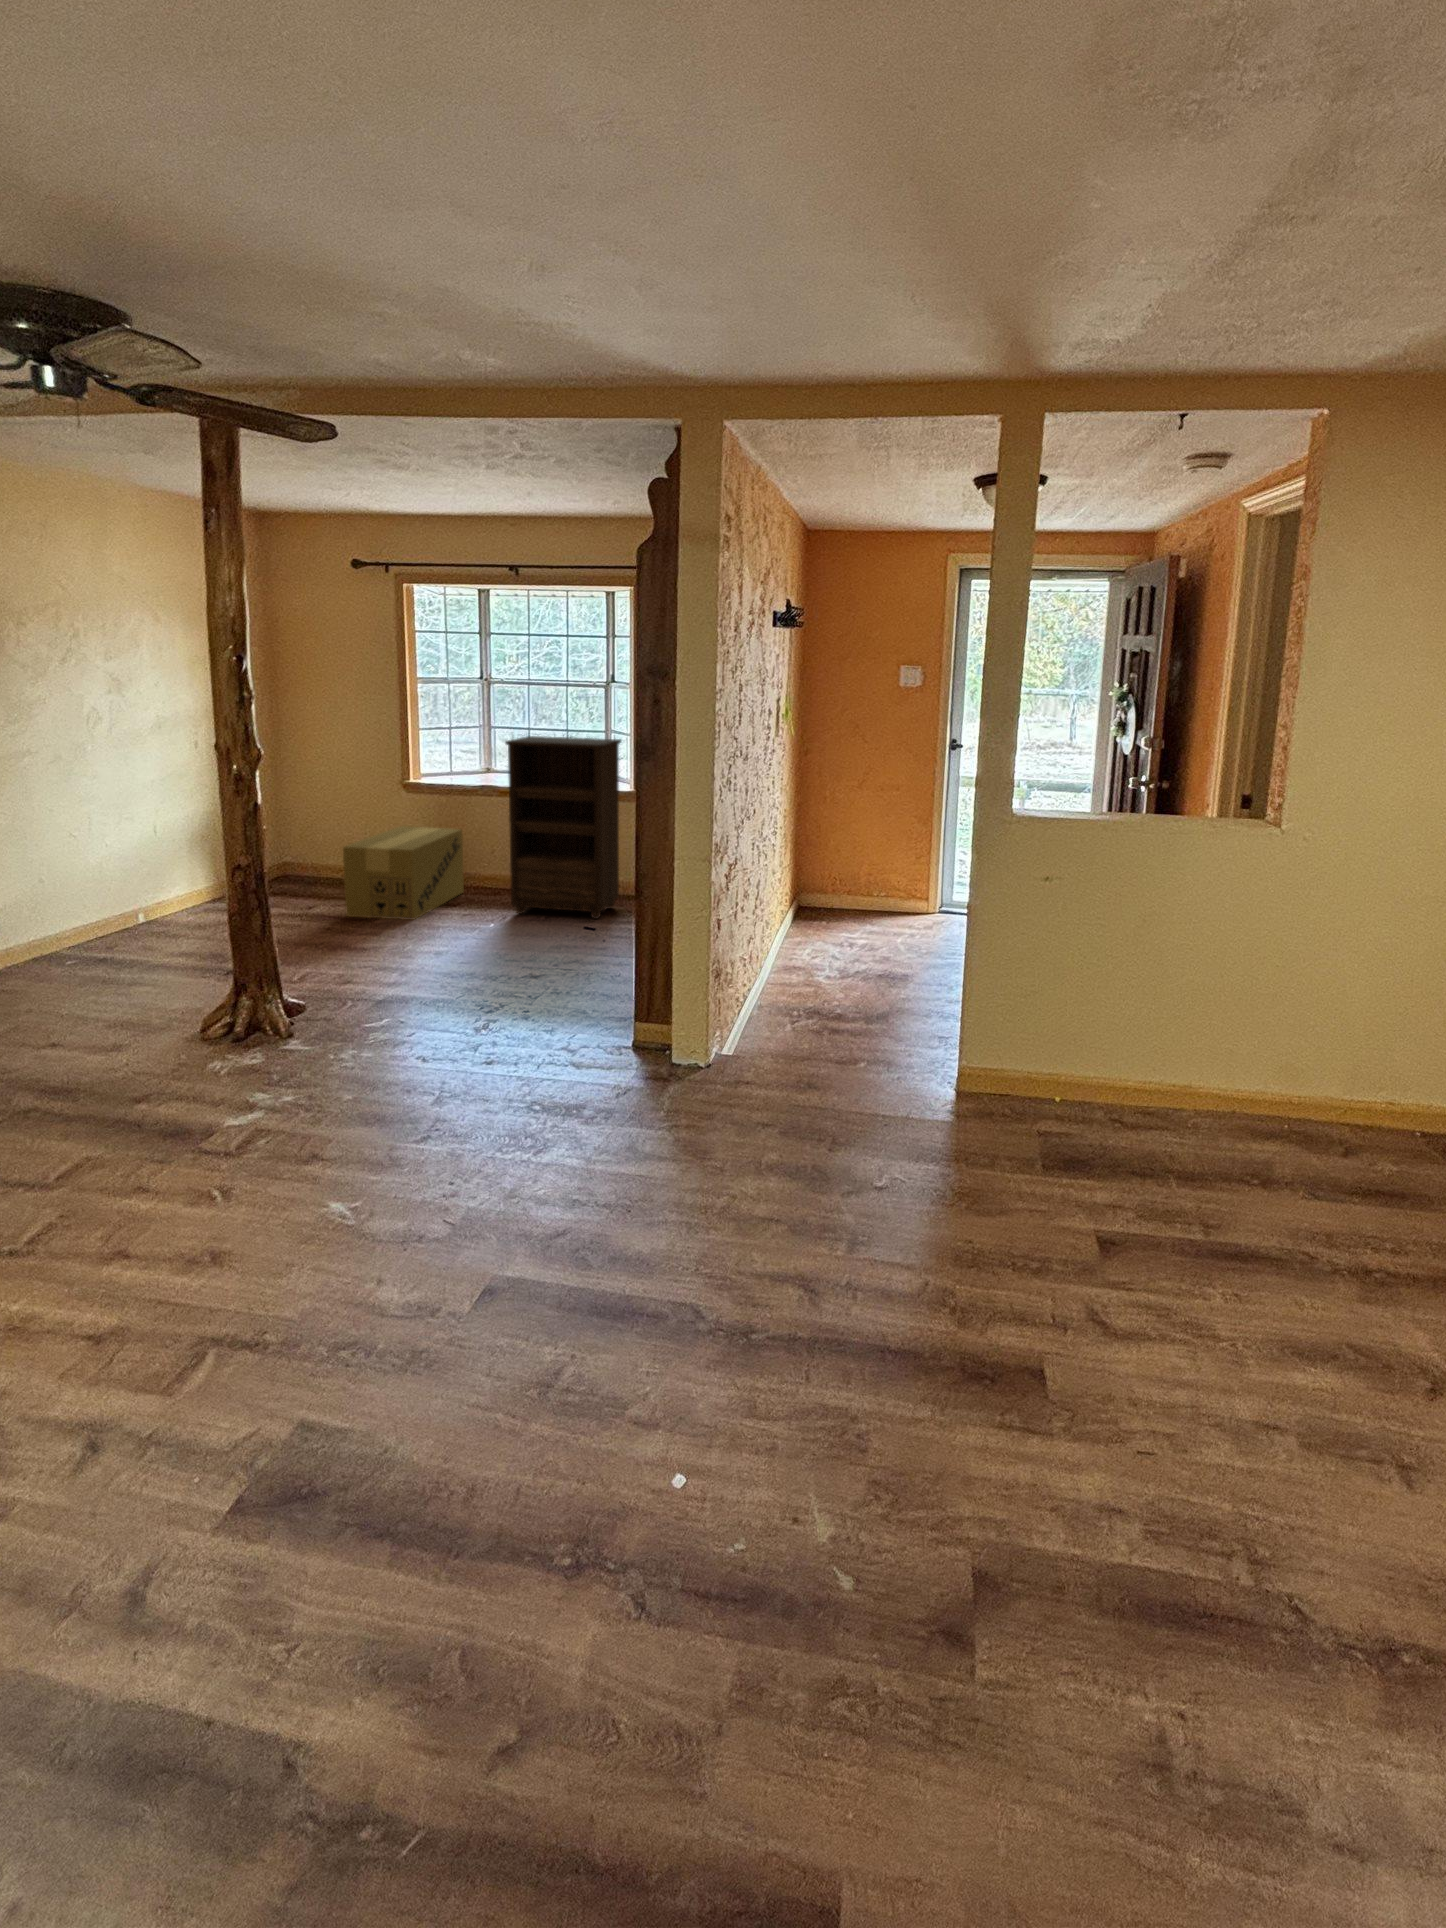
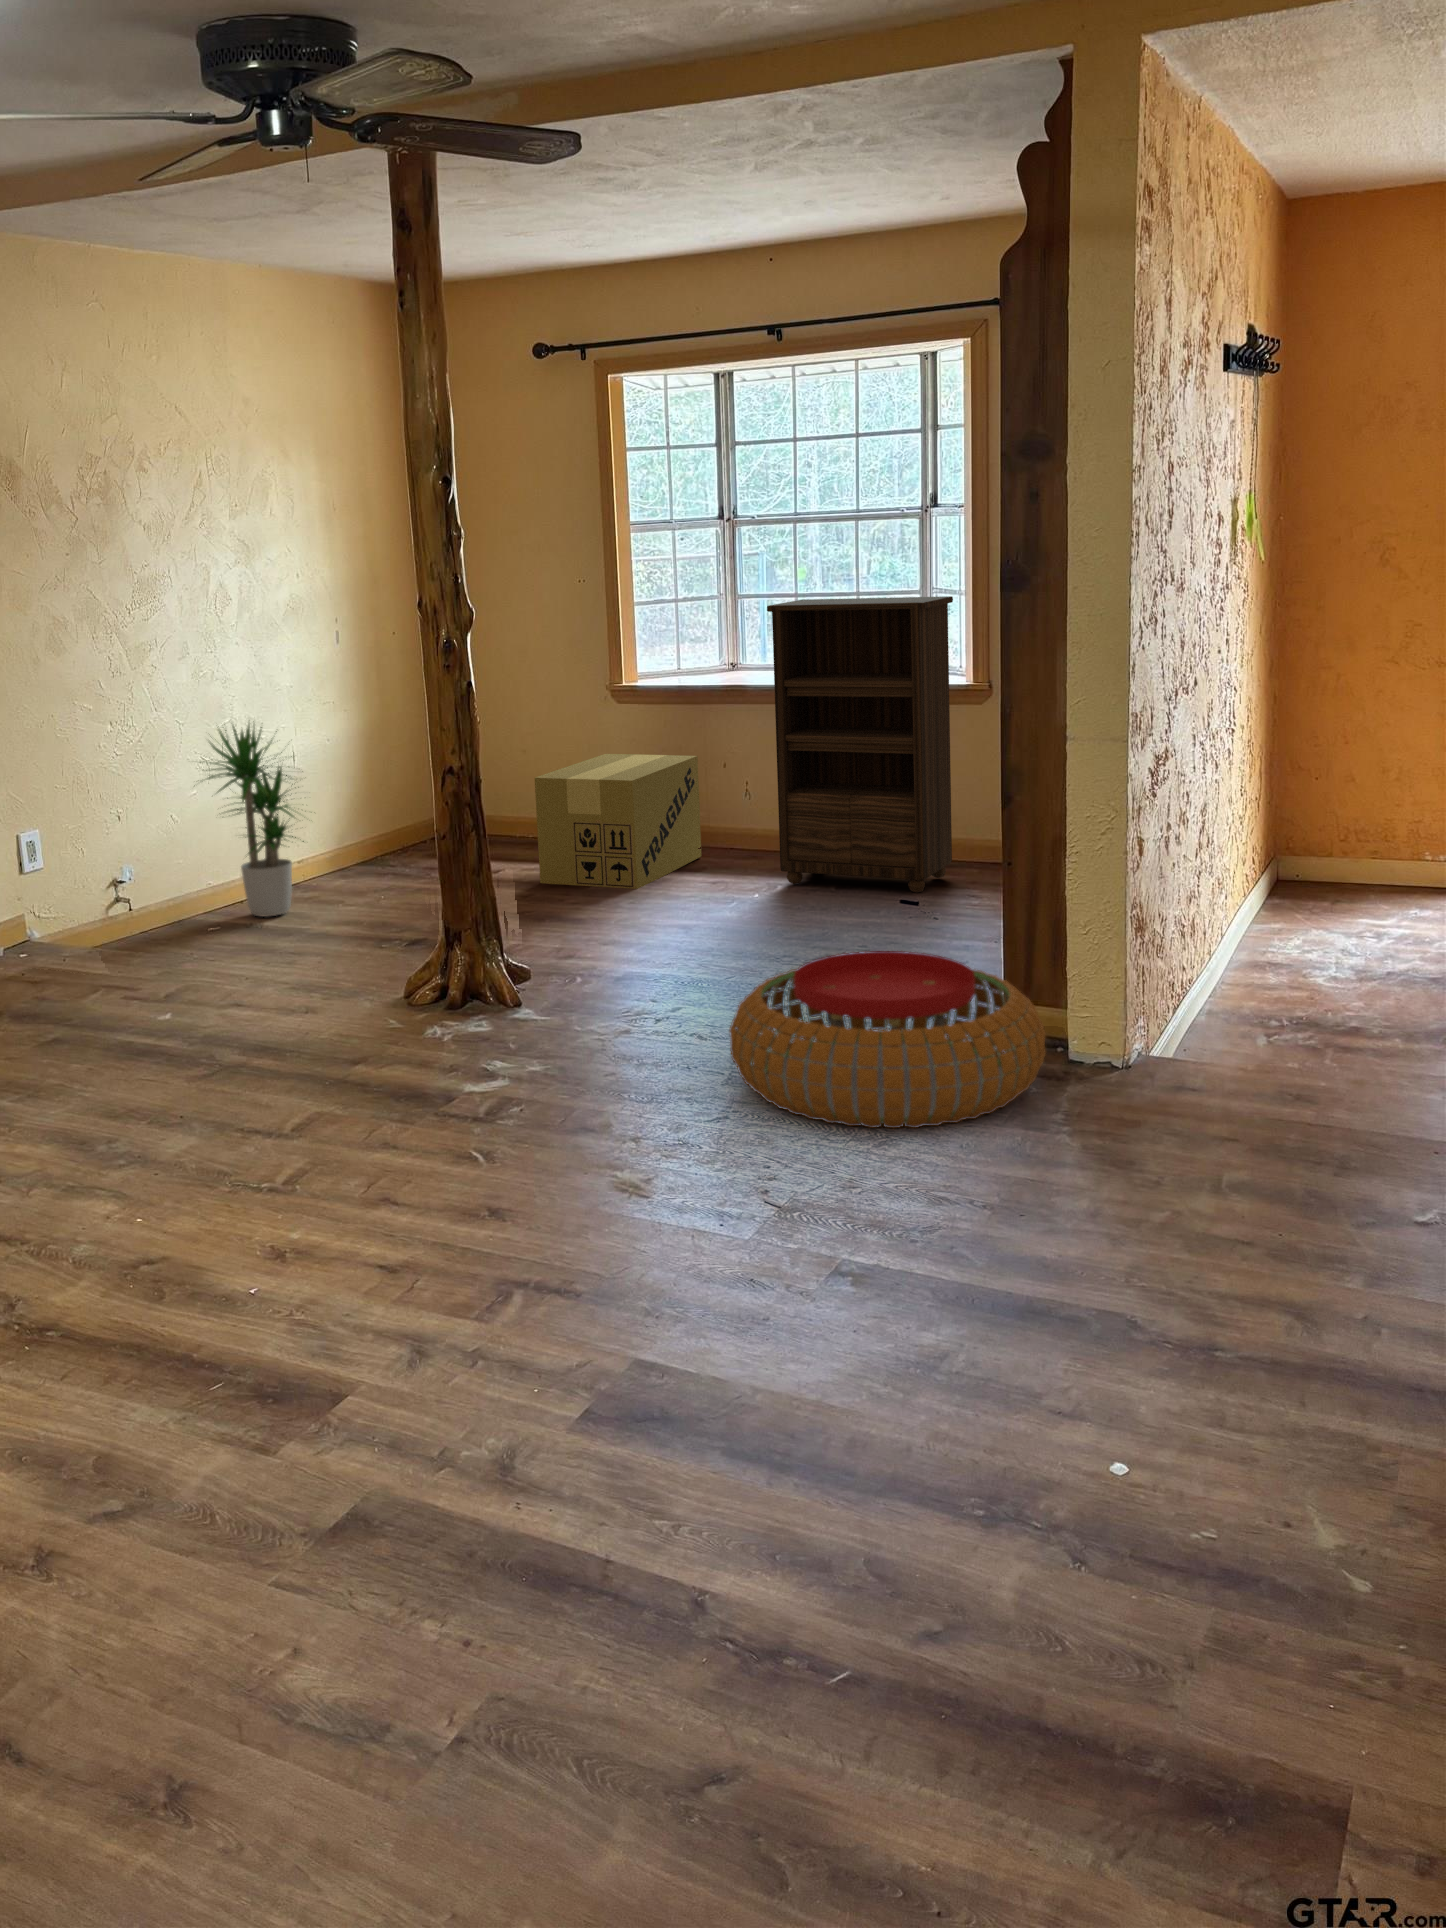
potted plant: none [46,807,167,954] -> present [203,725,304,917]
pouf: none [437,997,656,1139] -> present [729,951,1046,1128]

